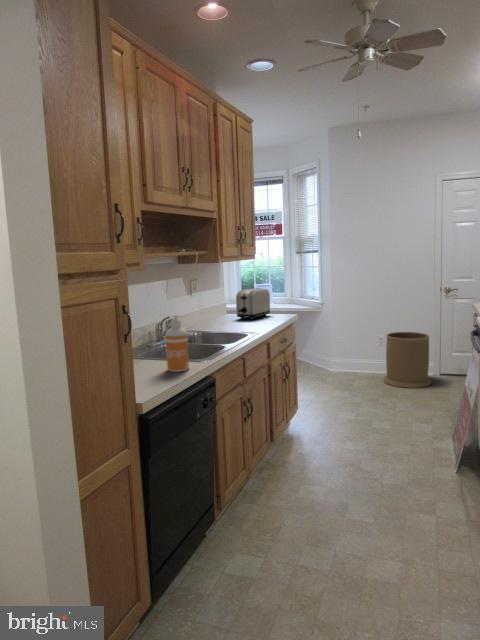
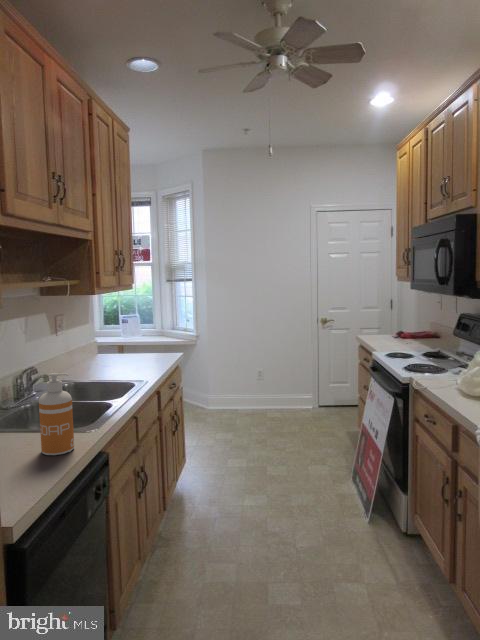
toaster: present [236,288,270,320] -> none [112,324,152,362]
trash can: present [384,332,431,388] -> none [265,365,312,424]

